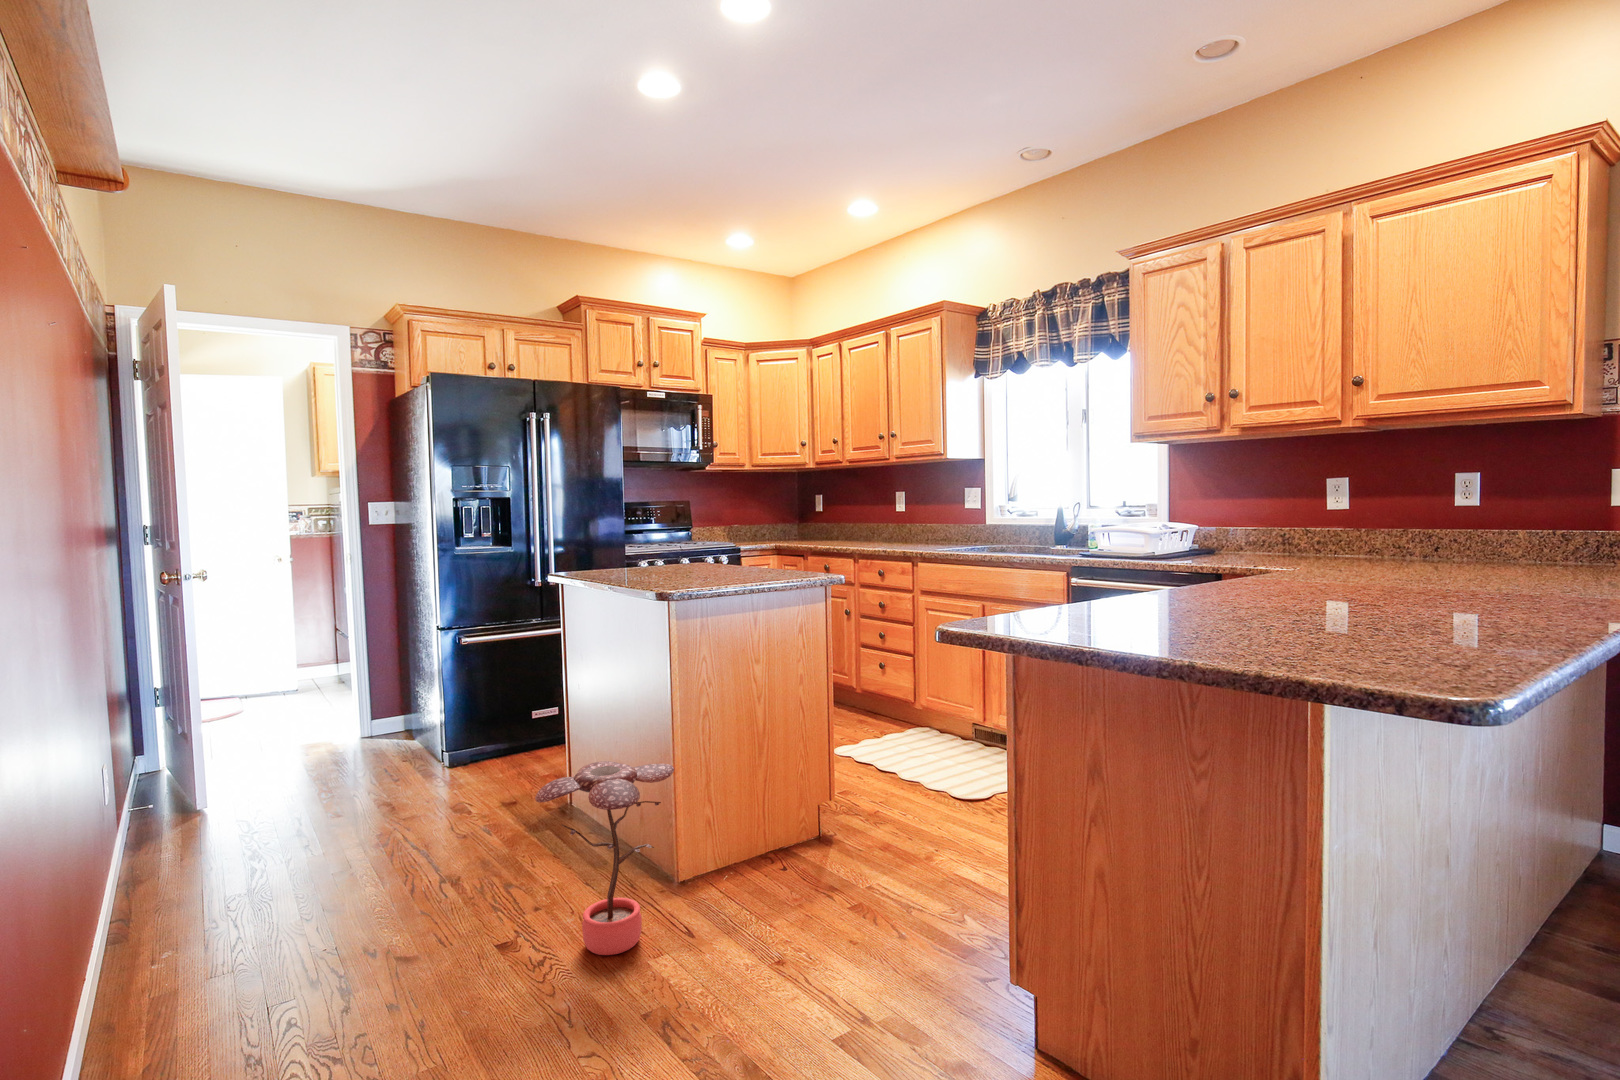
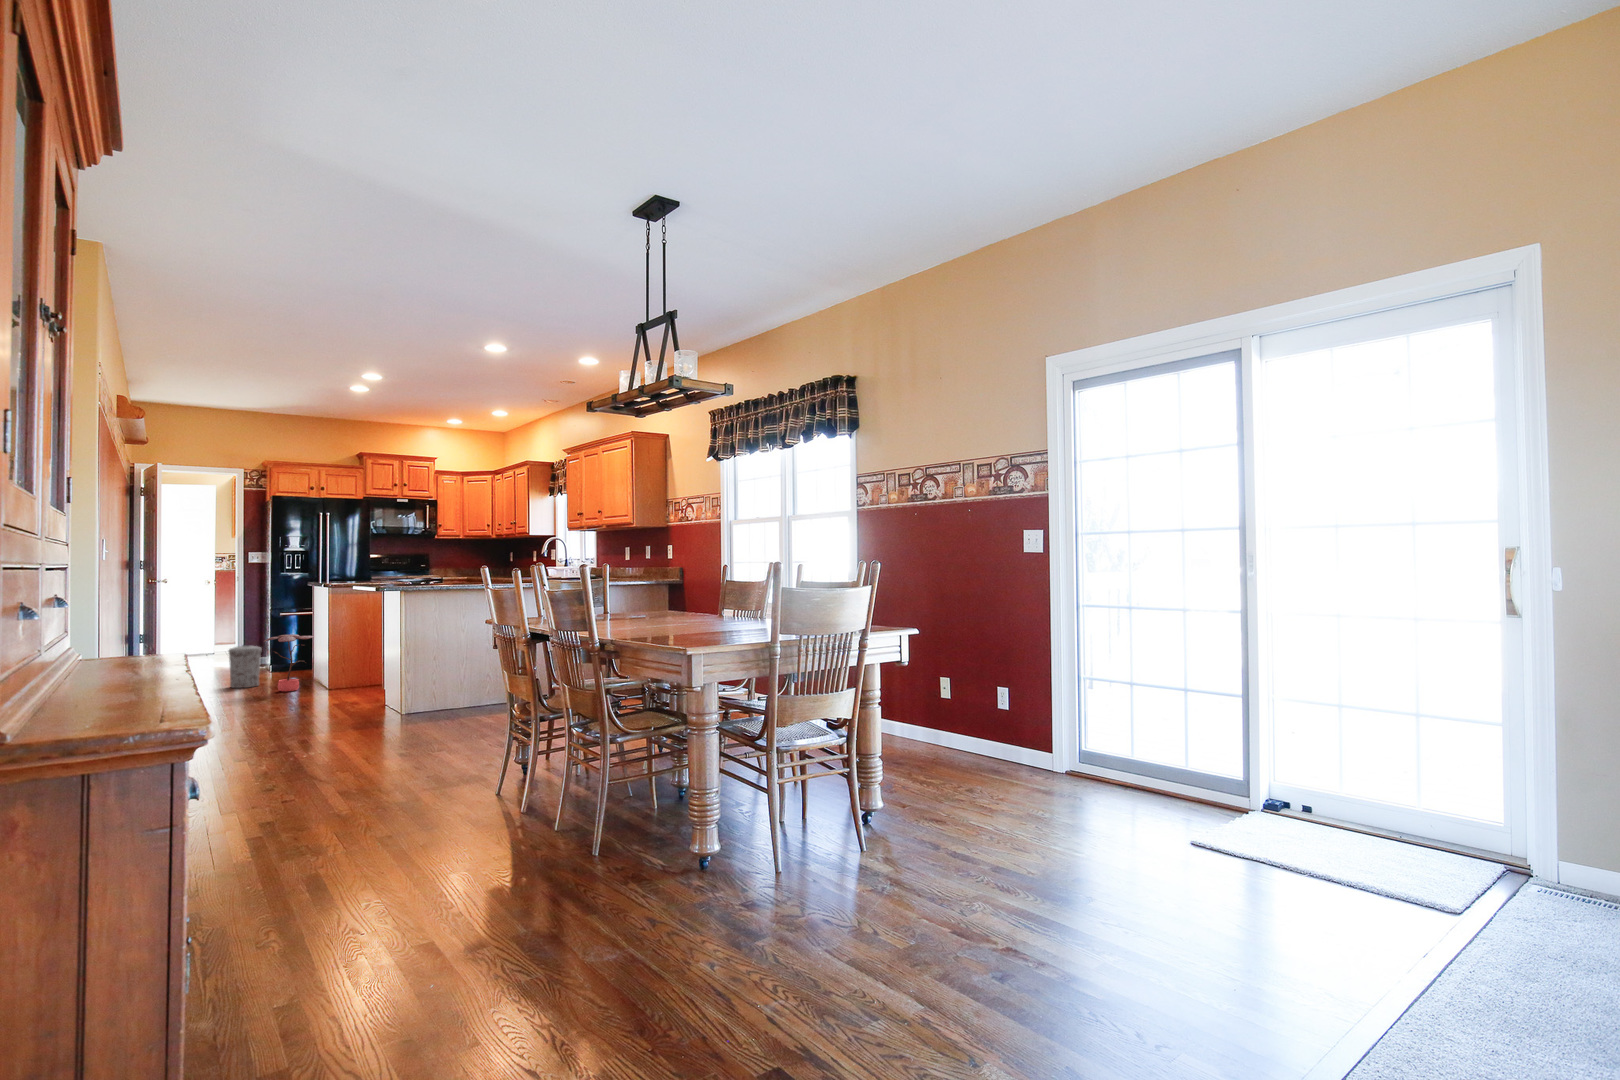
trash can: none [401,774,491,913] -> present [229,645,262,688]

